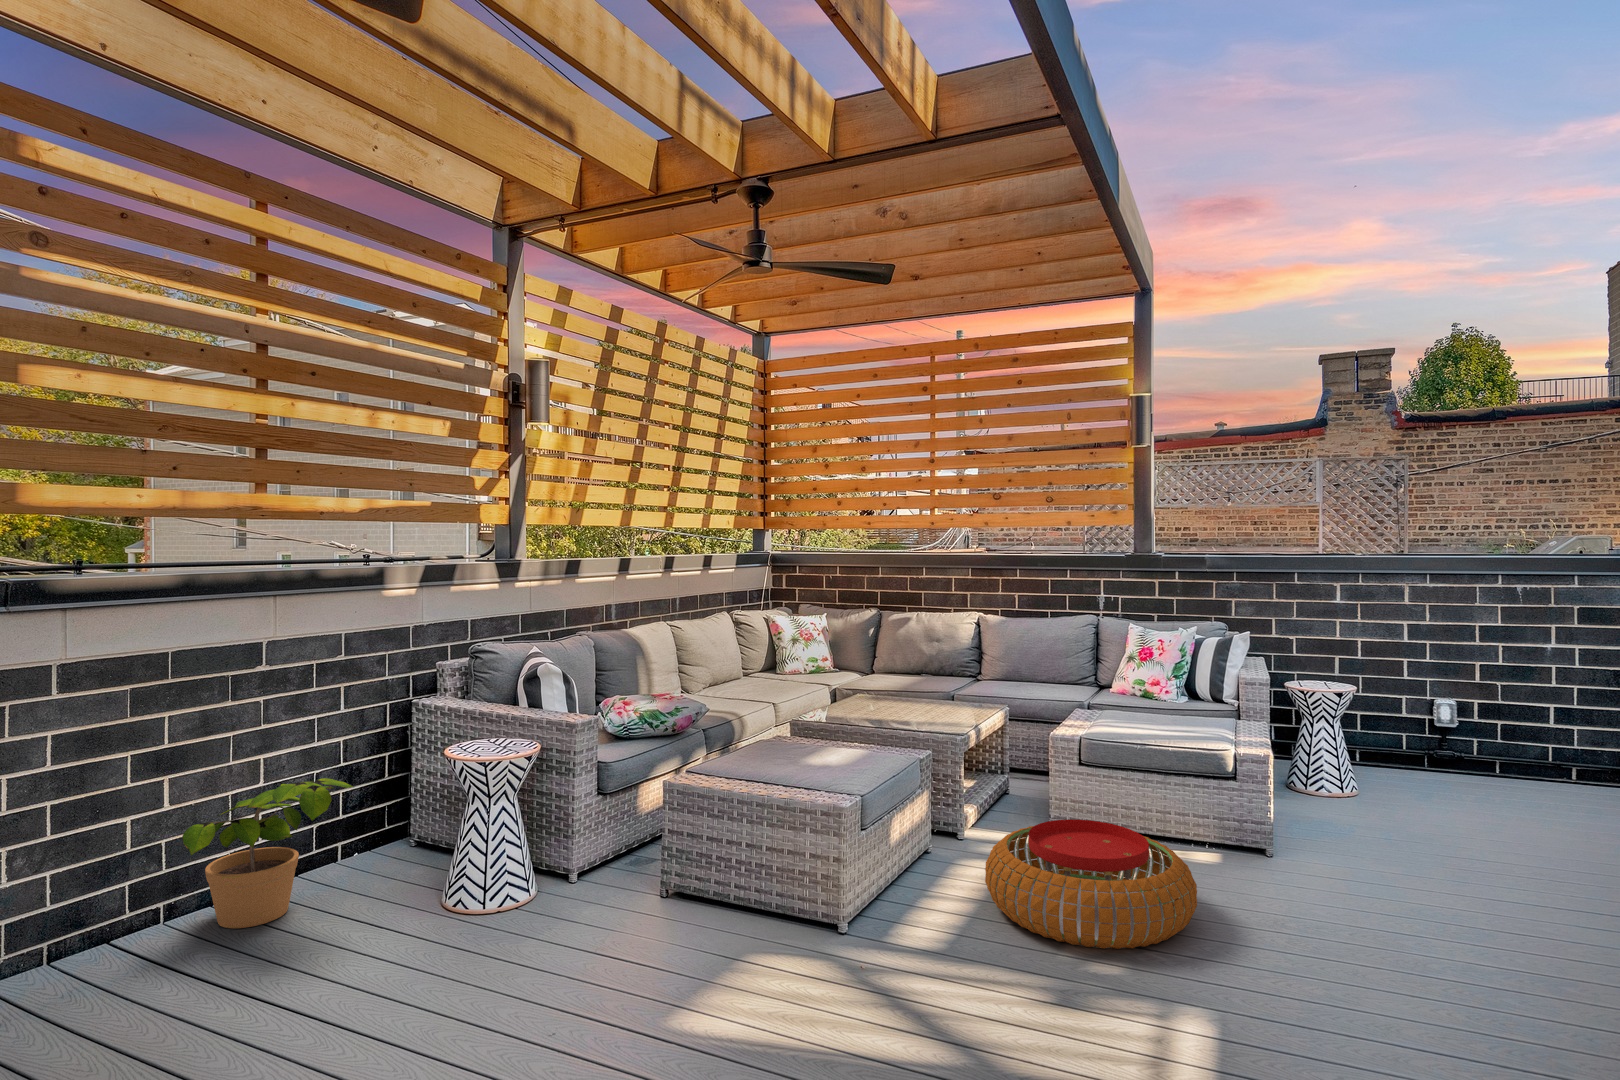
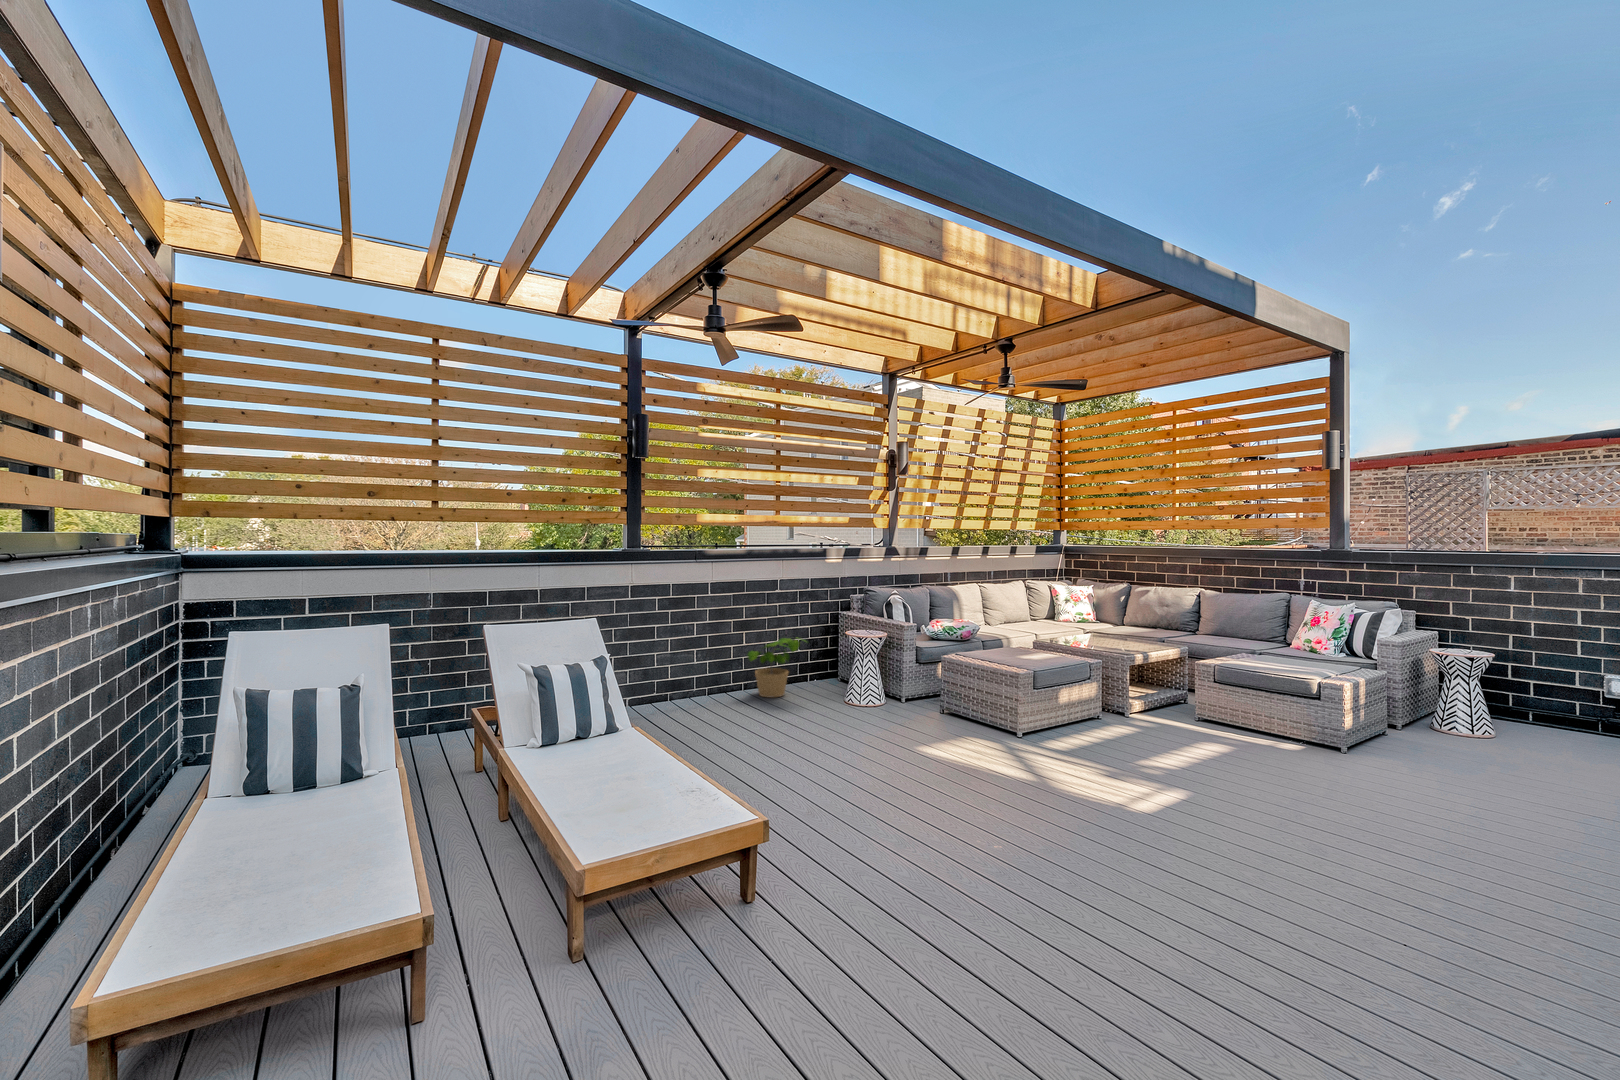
pouf: present [985,820,1197,949] -> none [1109,699,1239,763]

